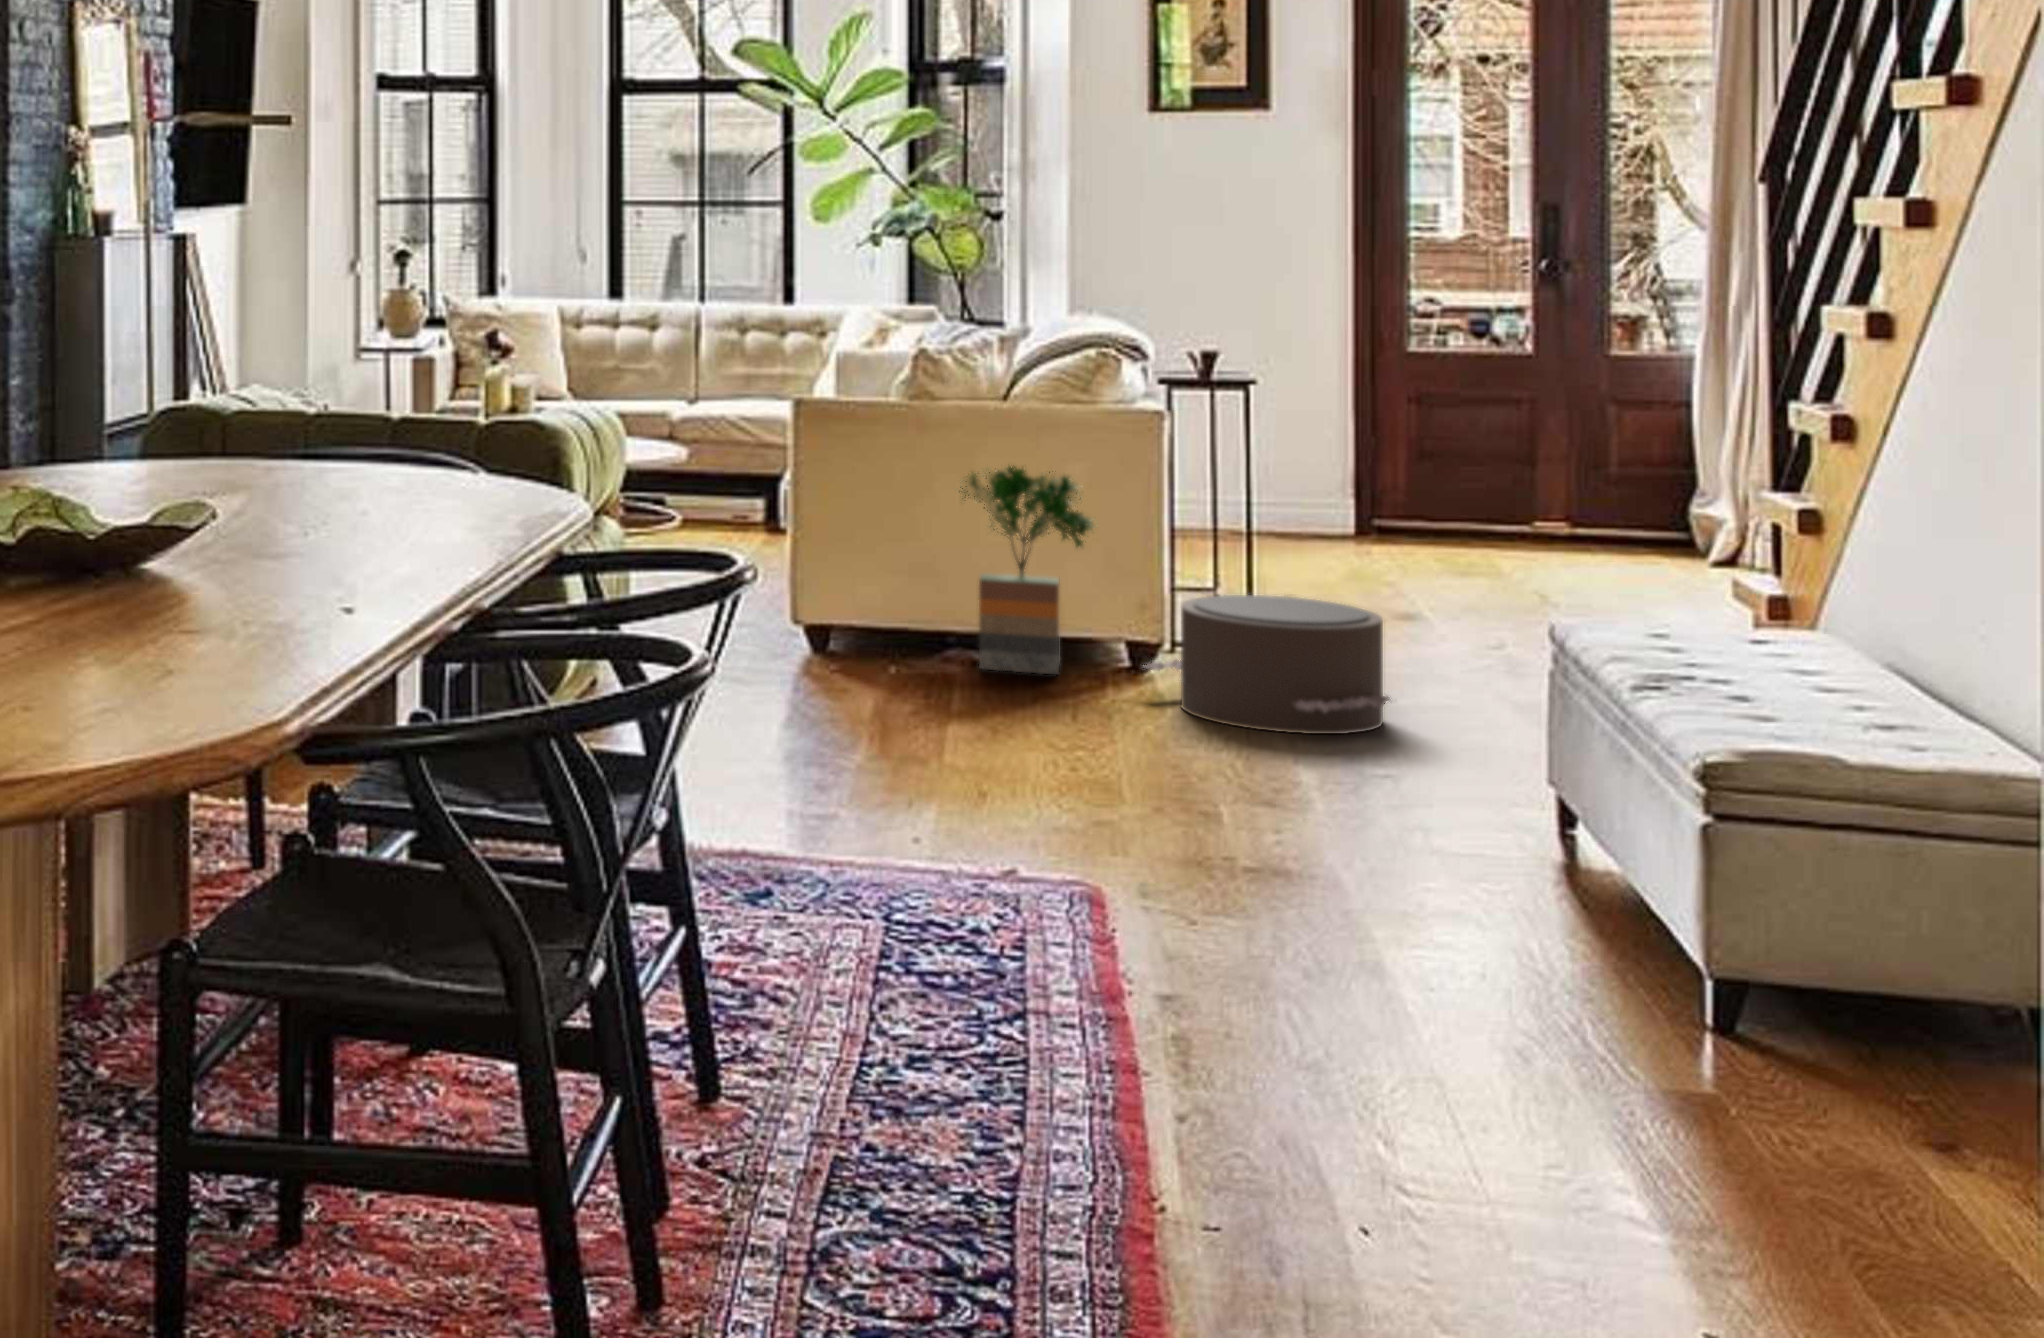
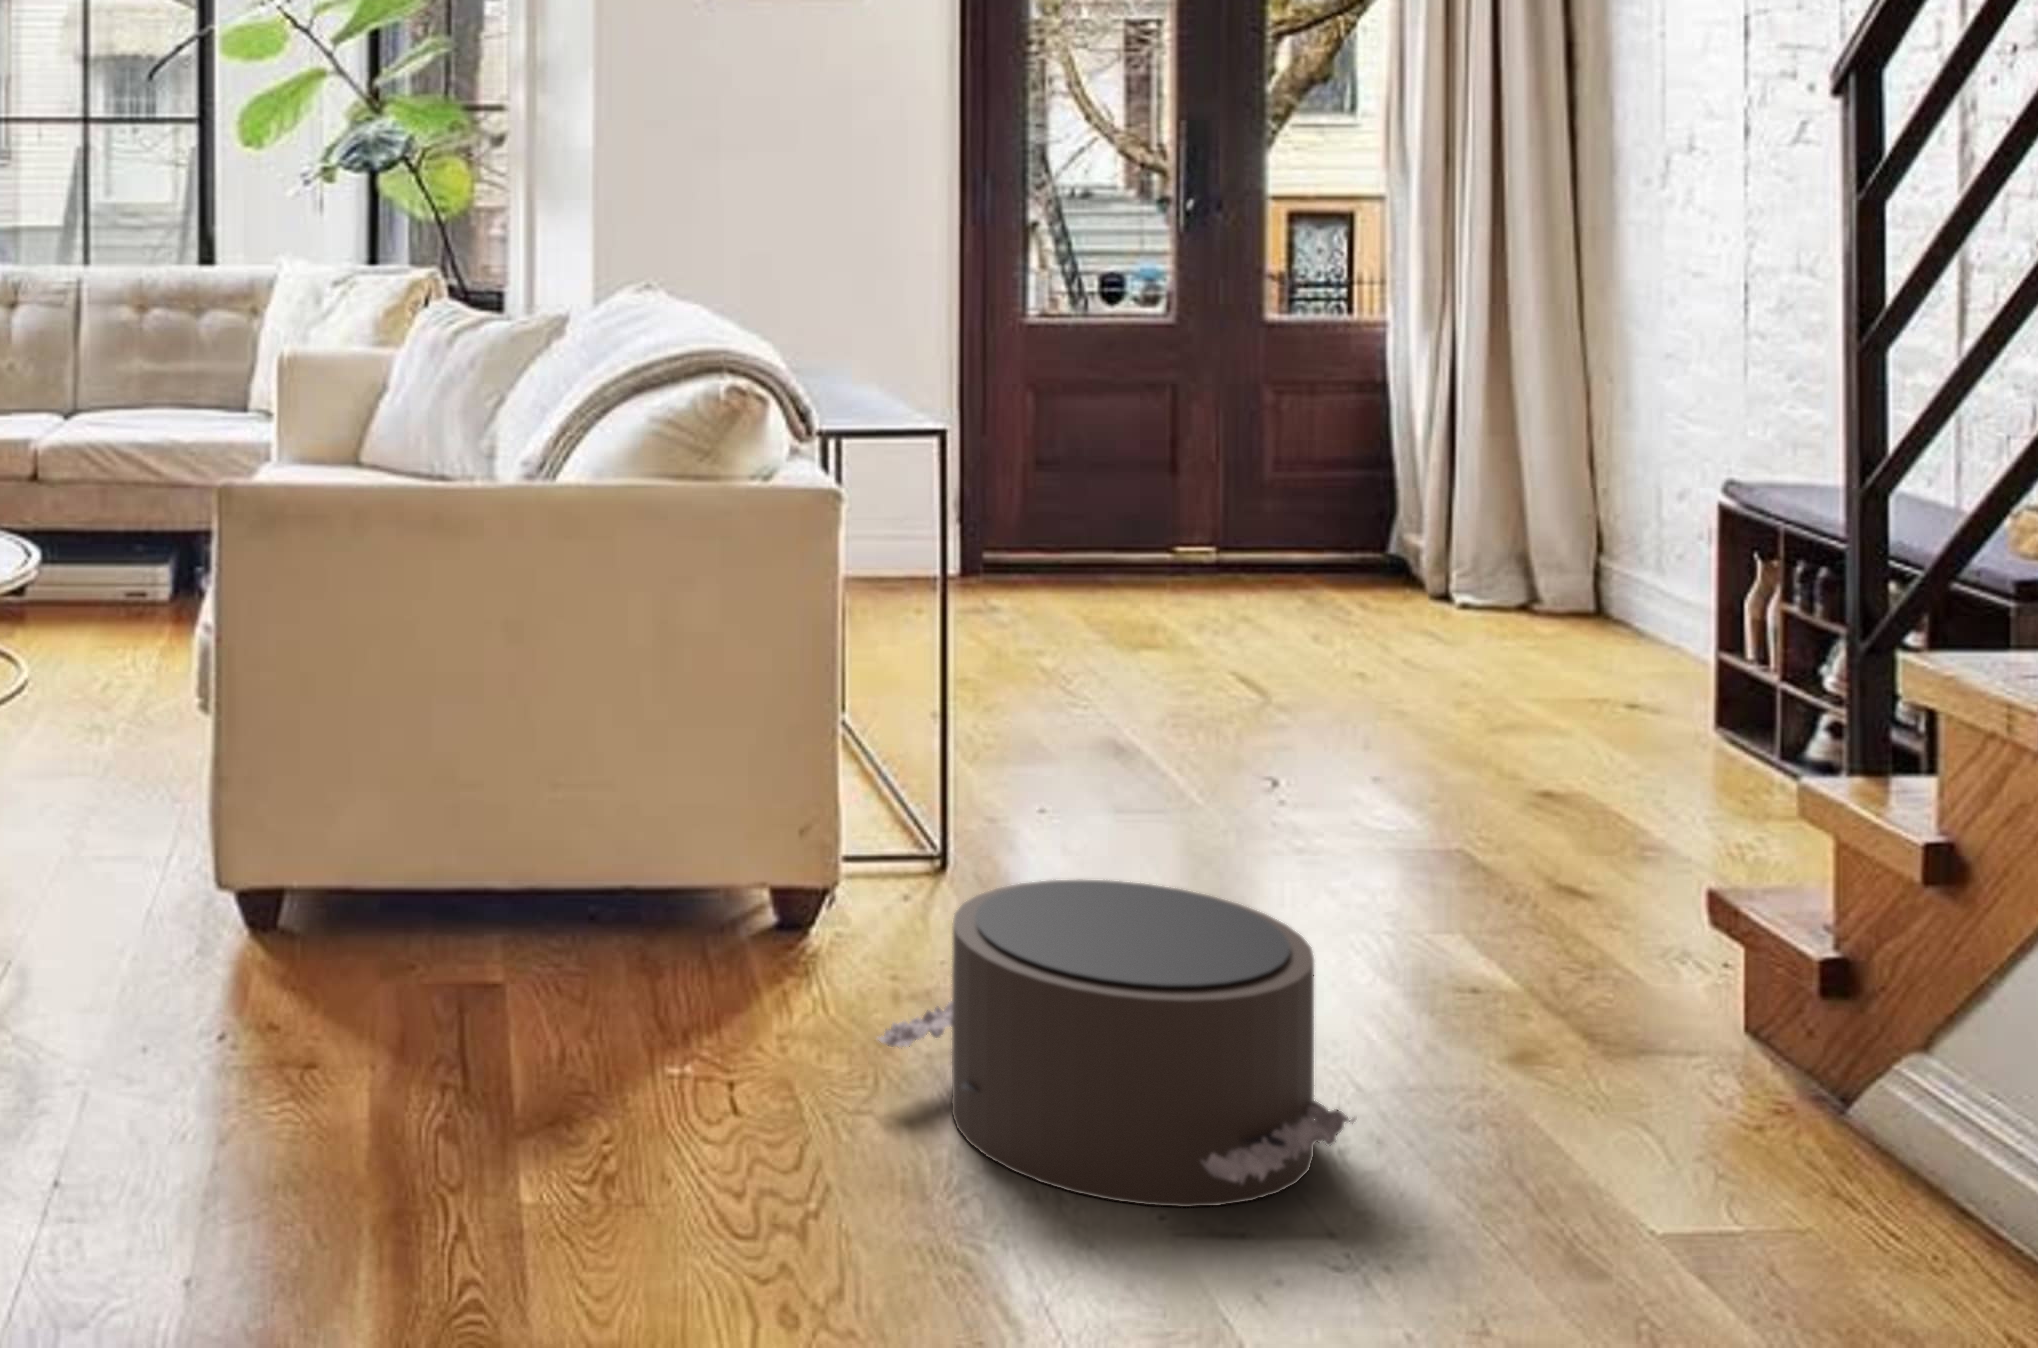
potted tree: present [955,466,1095,674] -> none [520,629,776,1029]

